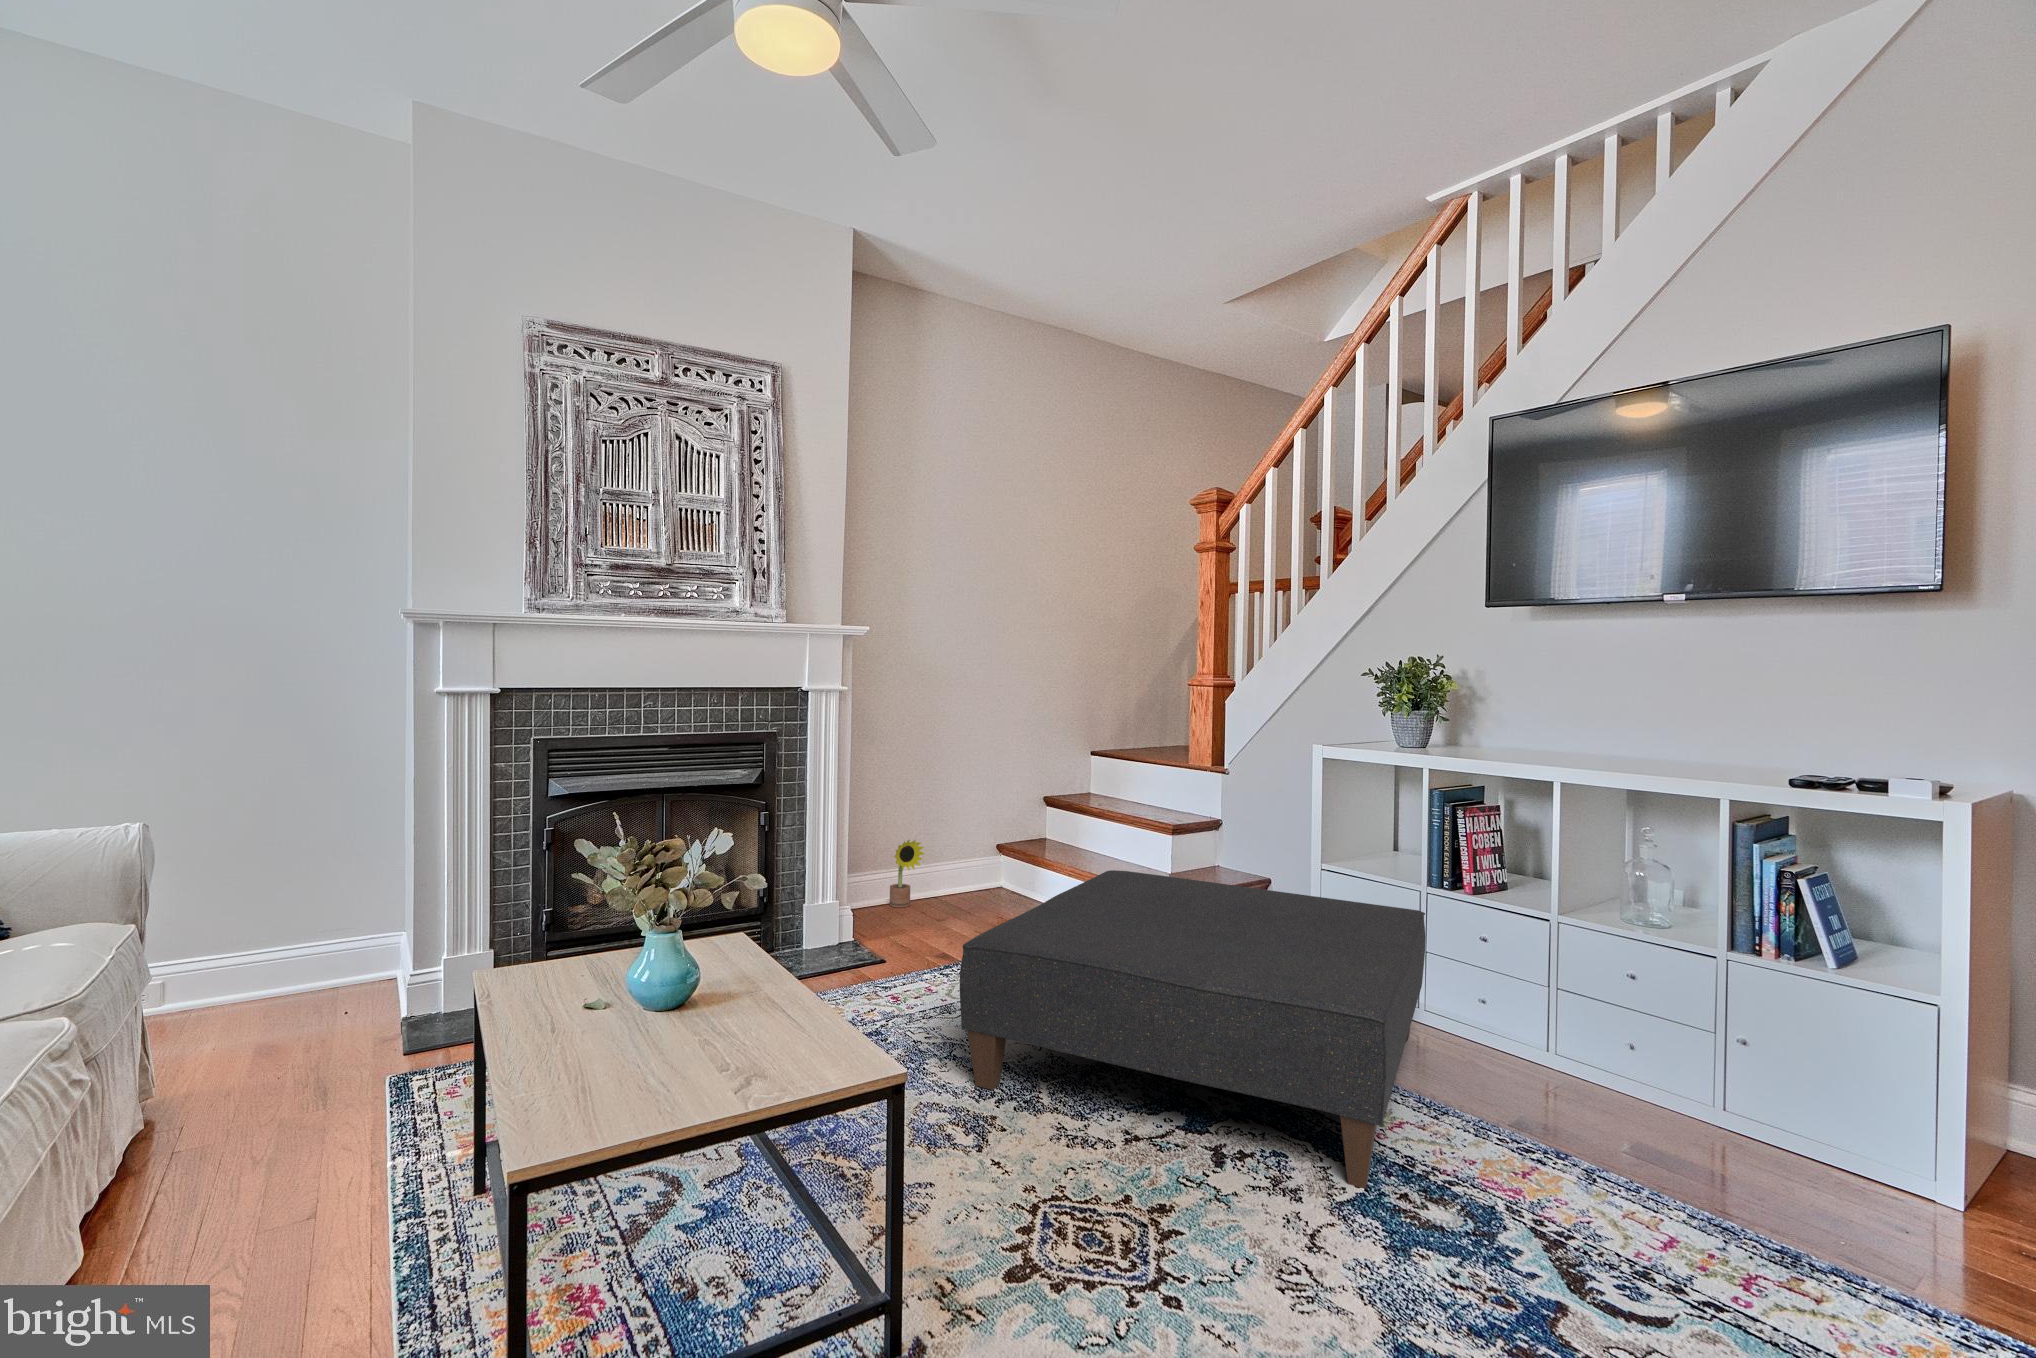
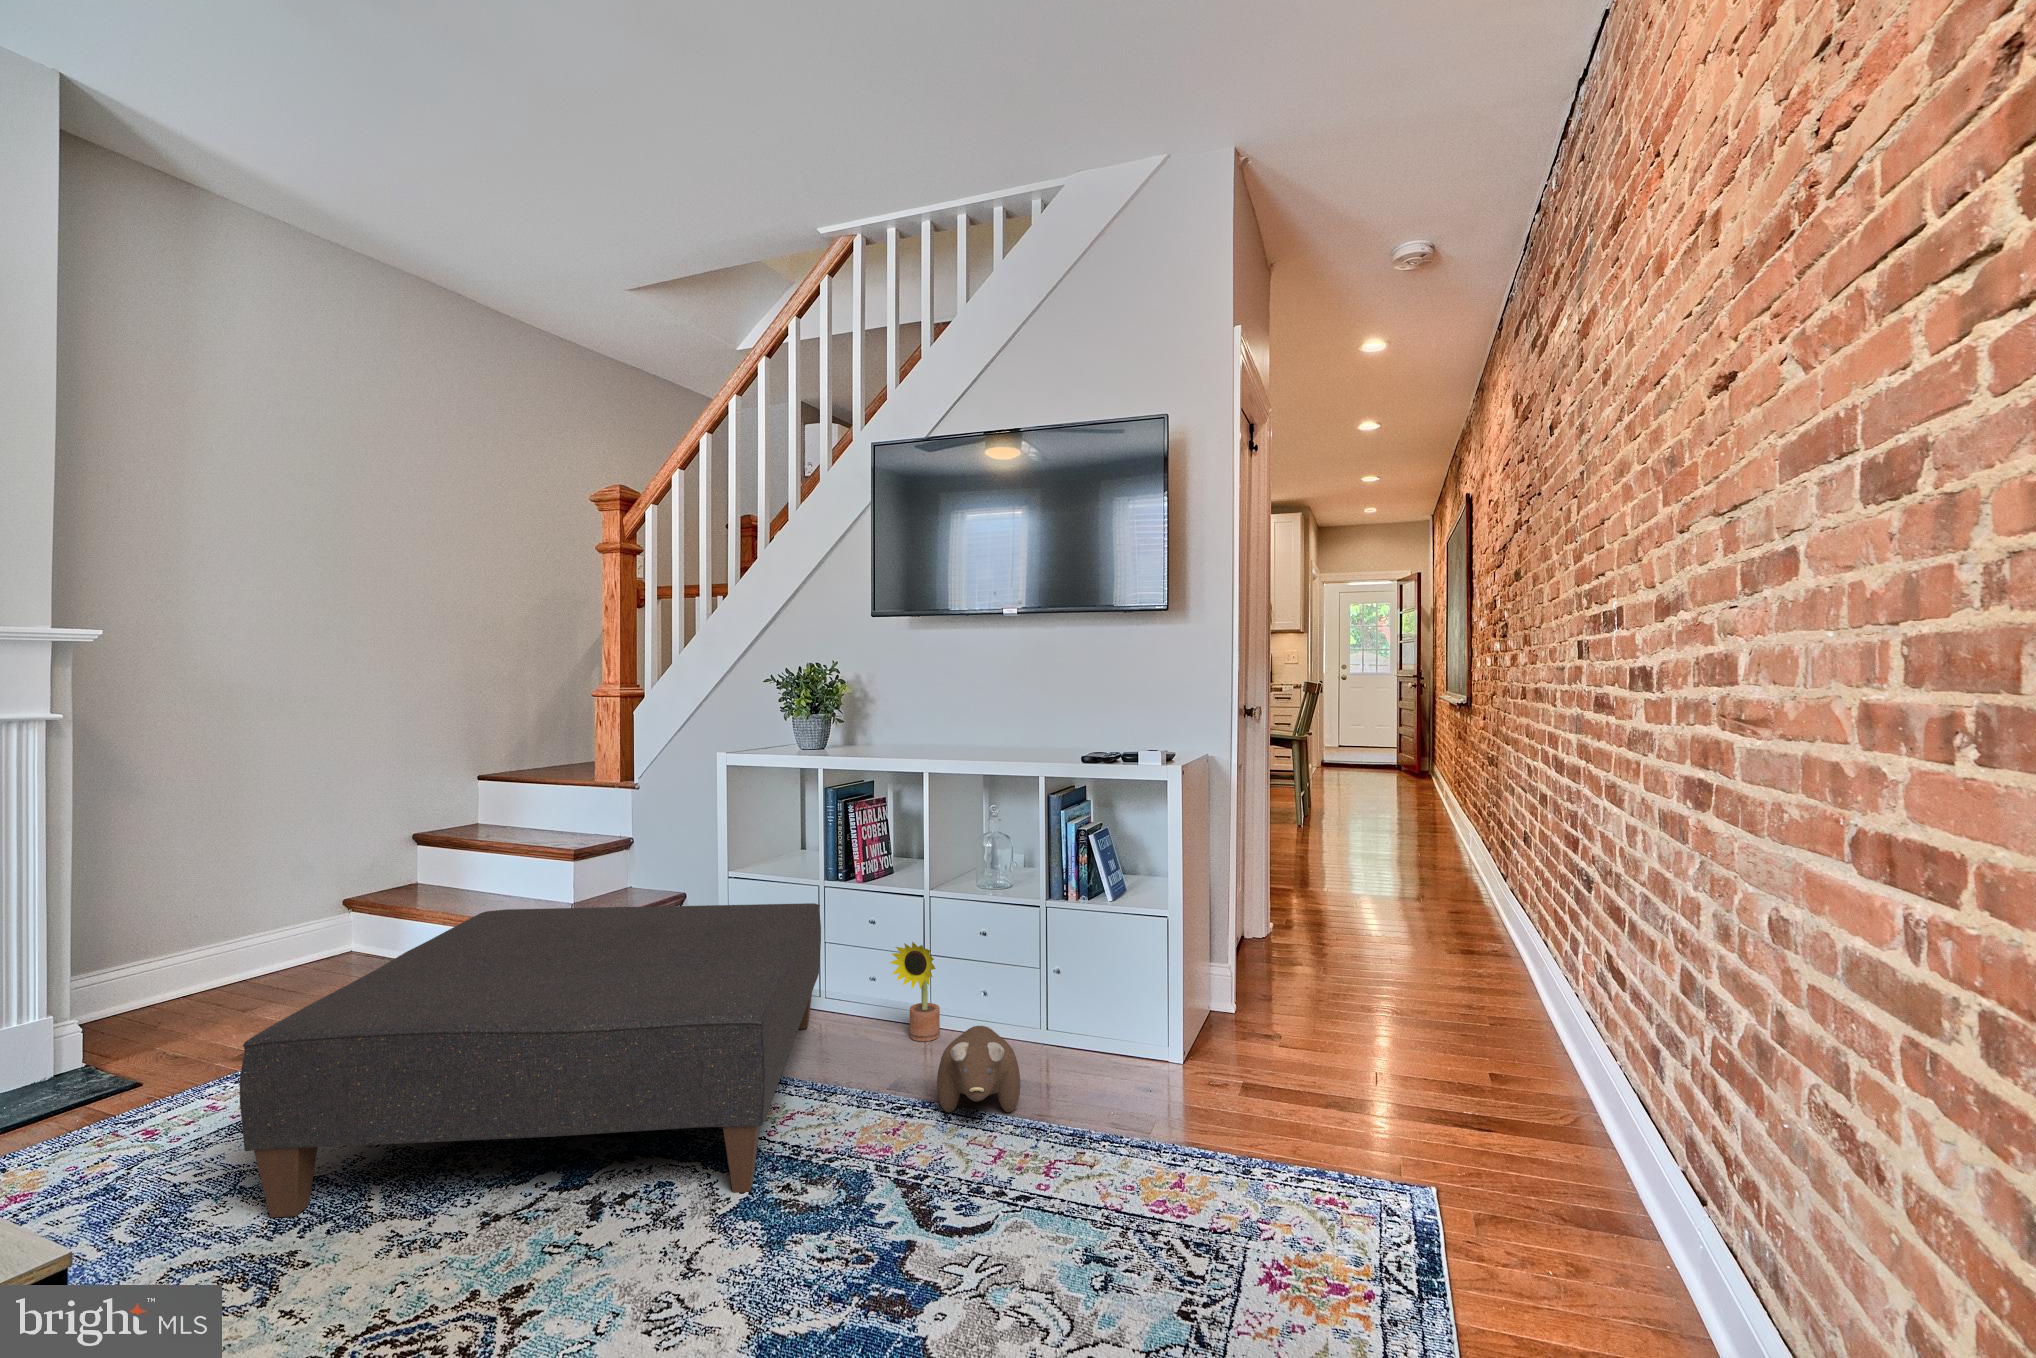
decorative plant: present [890,840,925,907] -> present [890,942,940,1041]
plush toy: none [1578,1084,1694,1197] -> present [937,1026,1020,1113]

